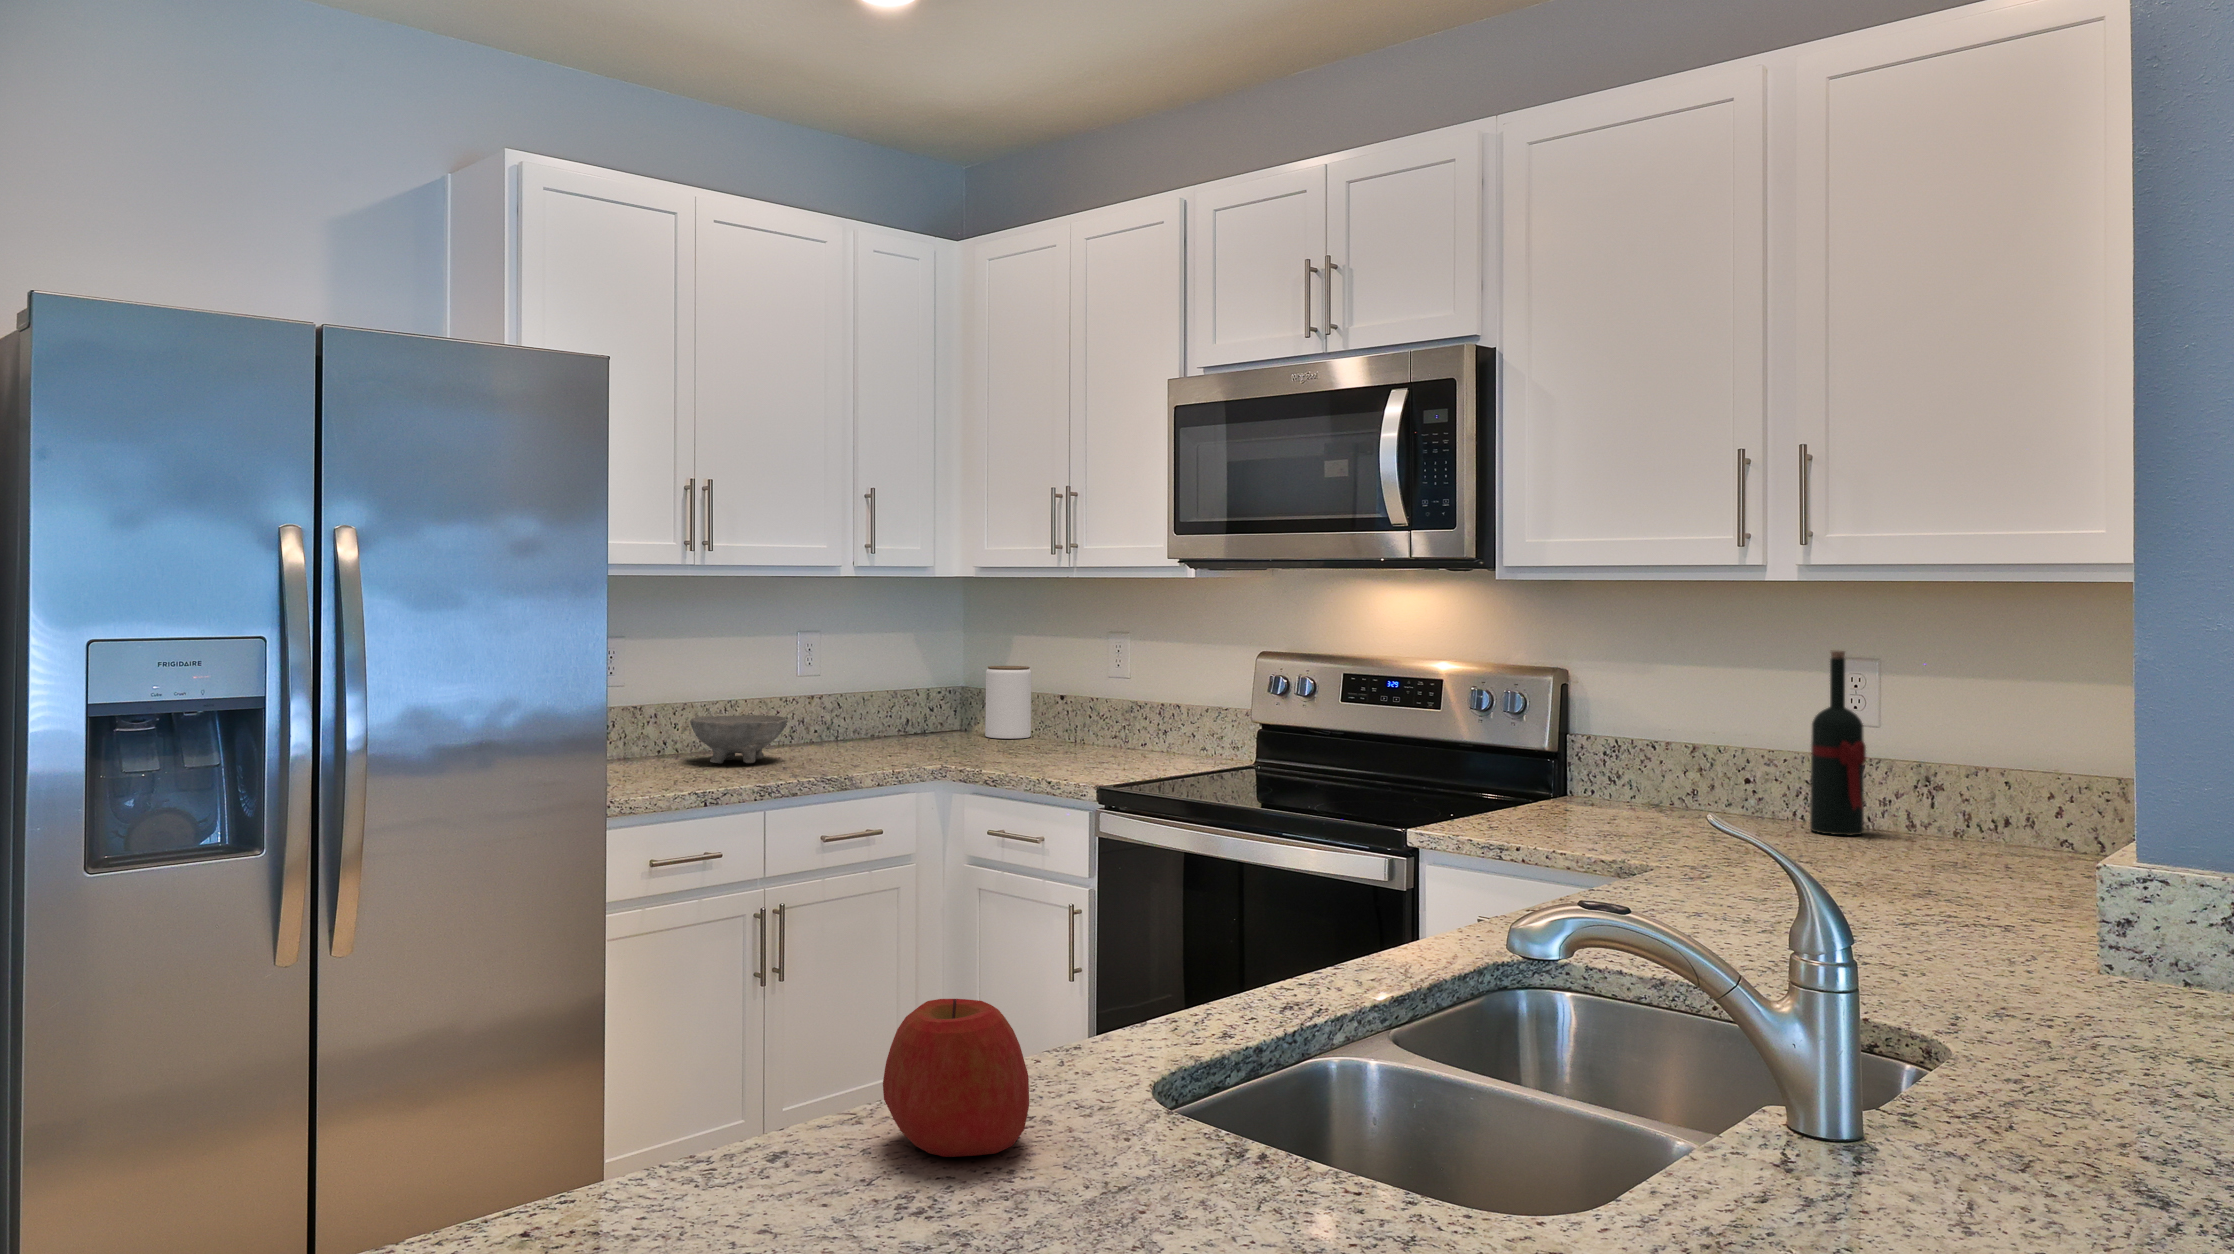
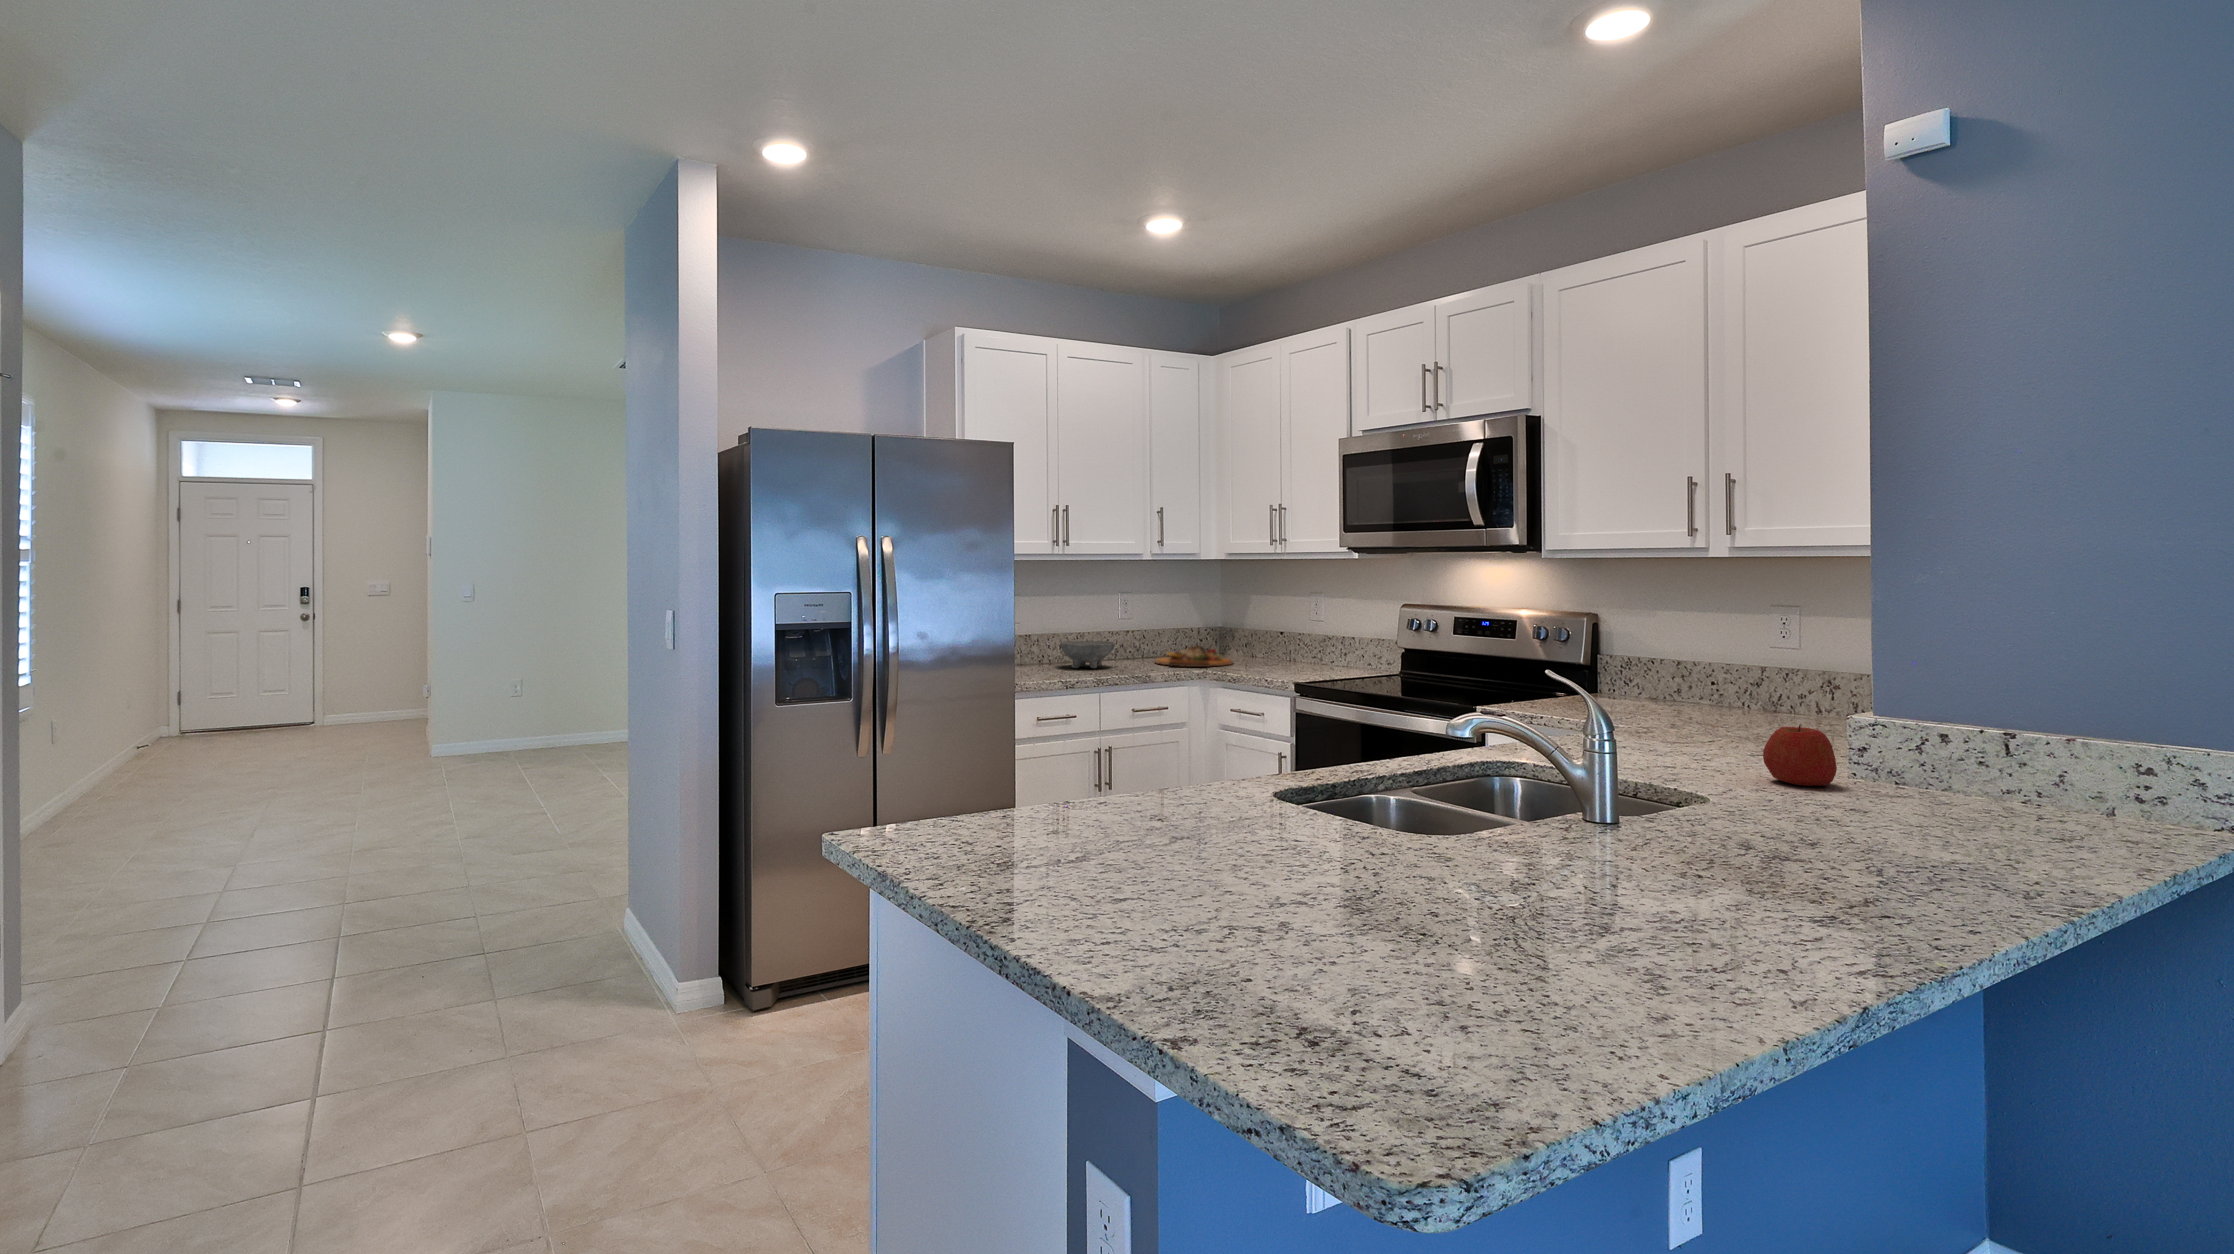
wine bottle: present [1810,651,1866,835] -> none [1745,600,1780,715]
jar: present [985,666,1031,739] -> none [1236,614,1264,658]
cutting board: none [853,720,984,758] -> present [1155,646,1233,667]
apple: present [883,999,1029,1157] -> present [1763,725,1837,786]

